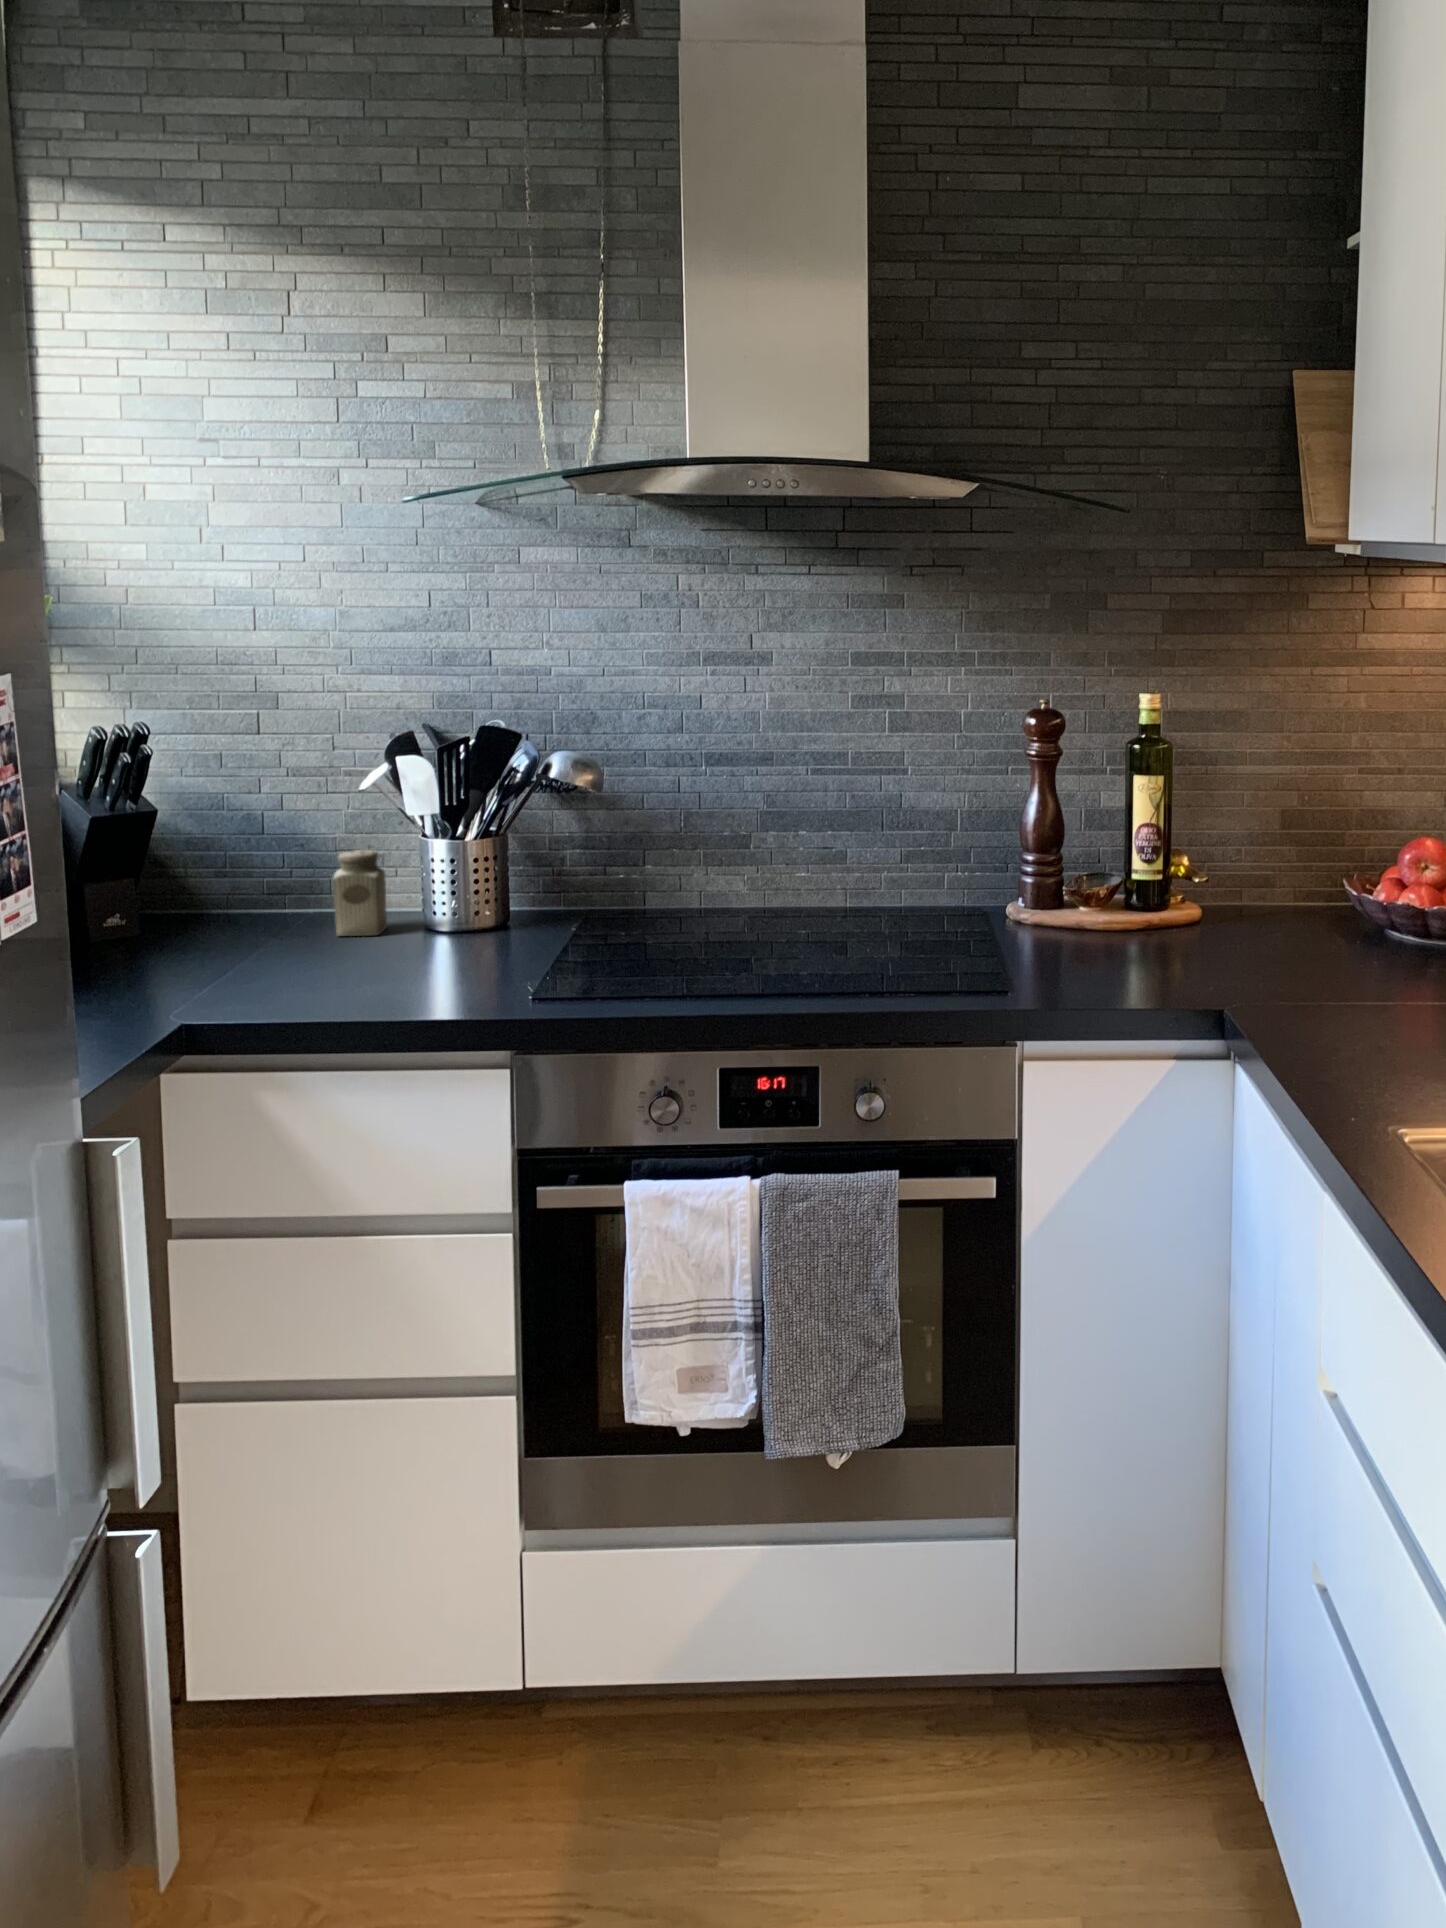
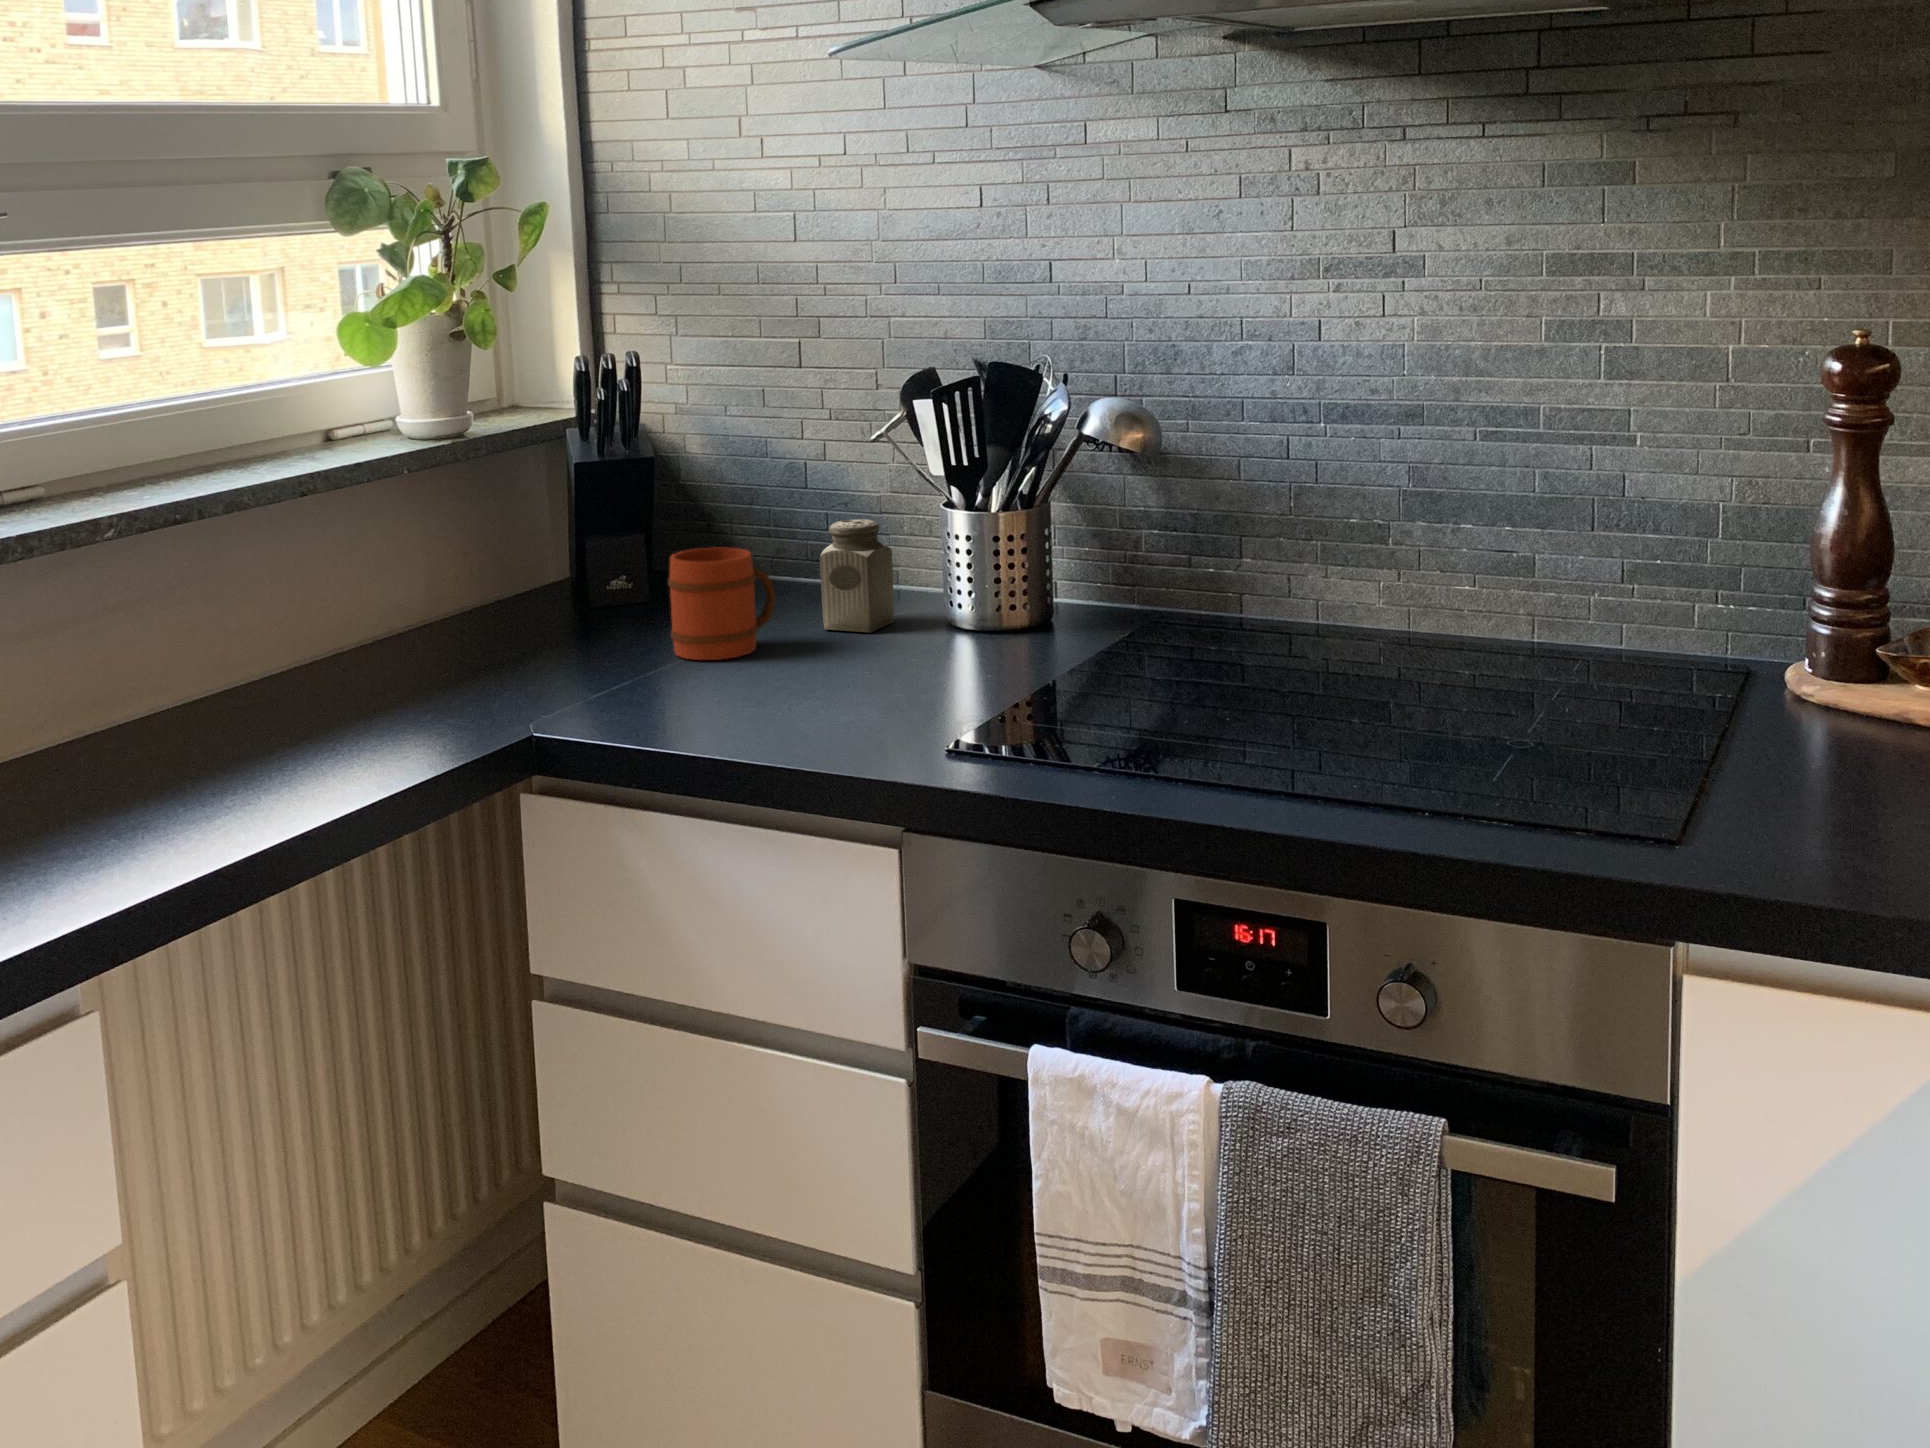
mug: none [226,876,307,963] -> present [668,548,775,660]

